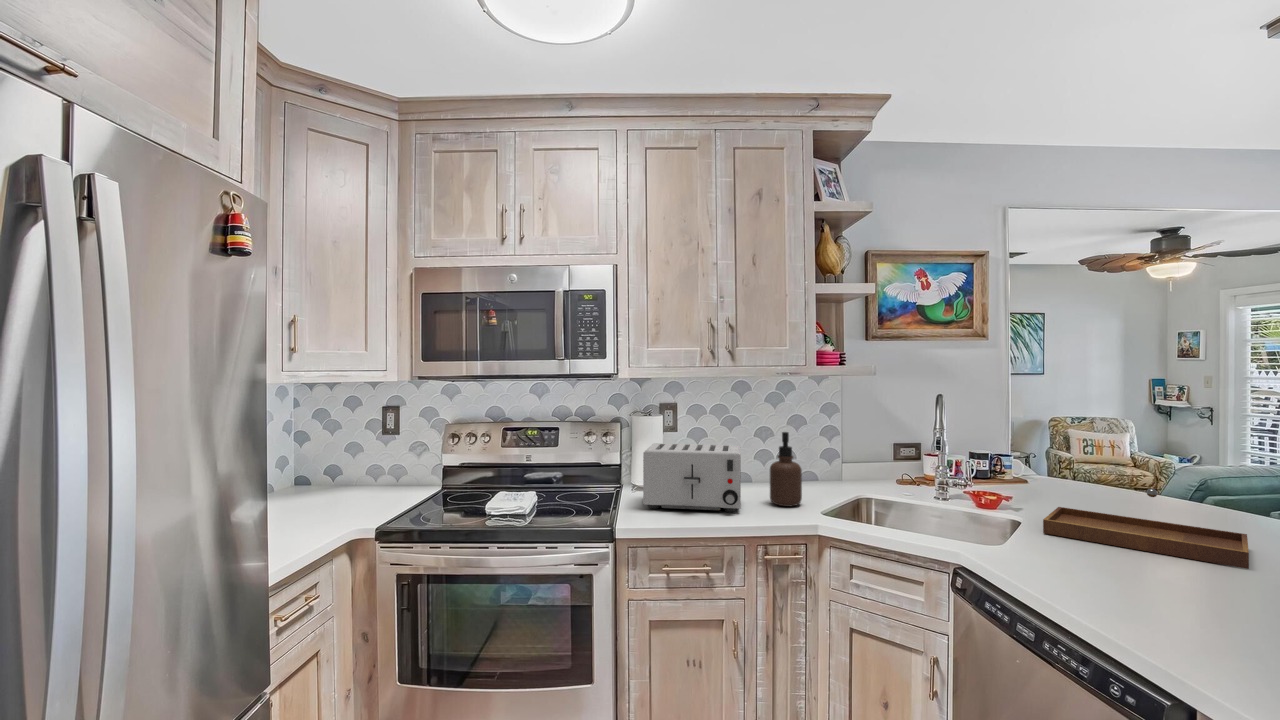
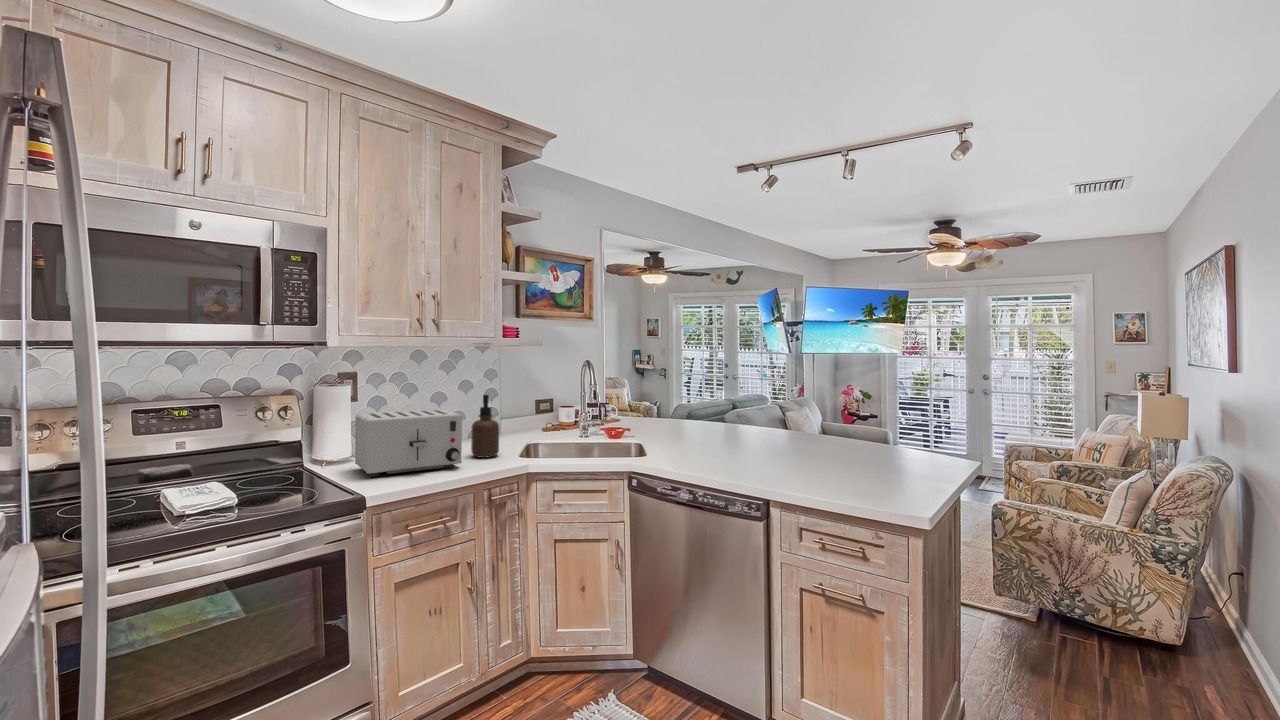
tray: present [1043,489,1249,569] -> none [656,414,749,449]

